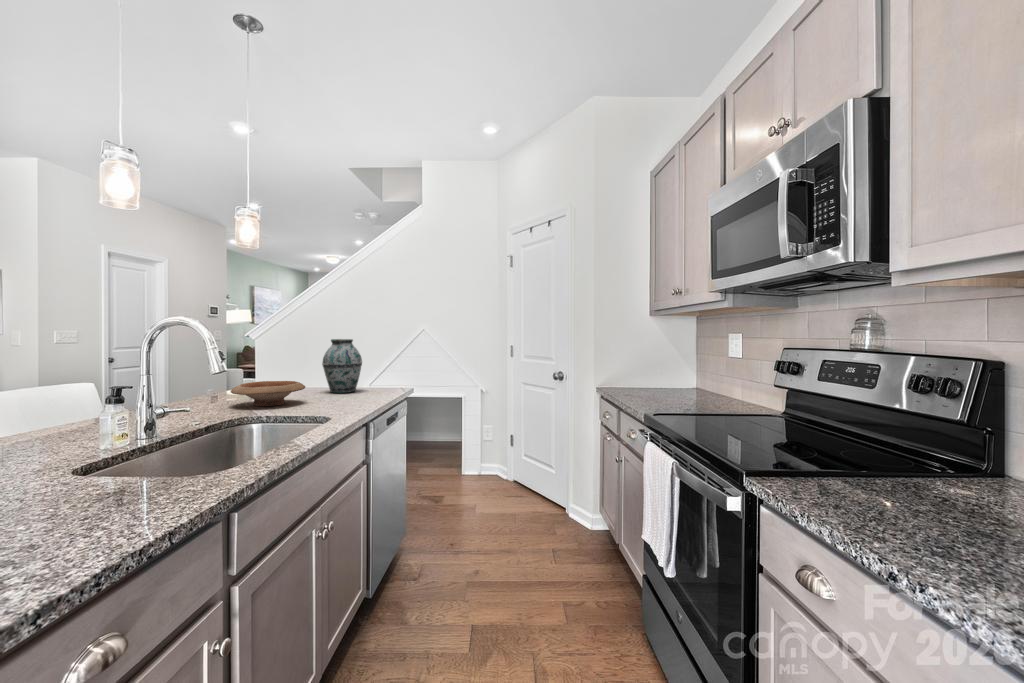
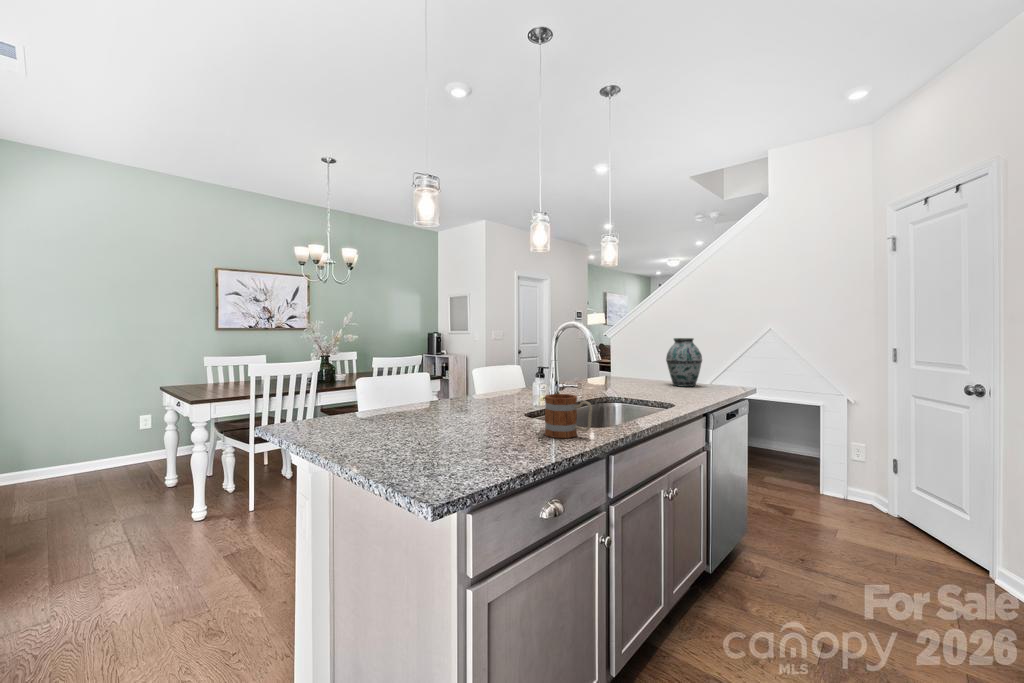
wooden bowl: present [231,381,305,406] -> none [600,371,653,391]
mug: none [94,431,196,512] -> present [545,394,592,438]

